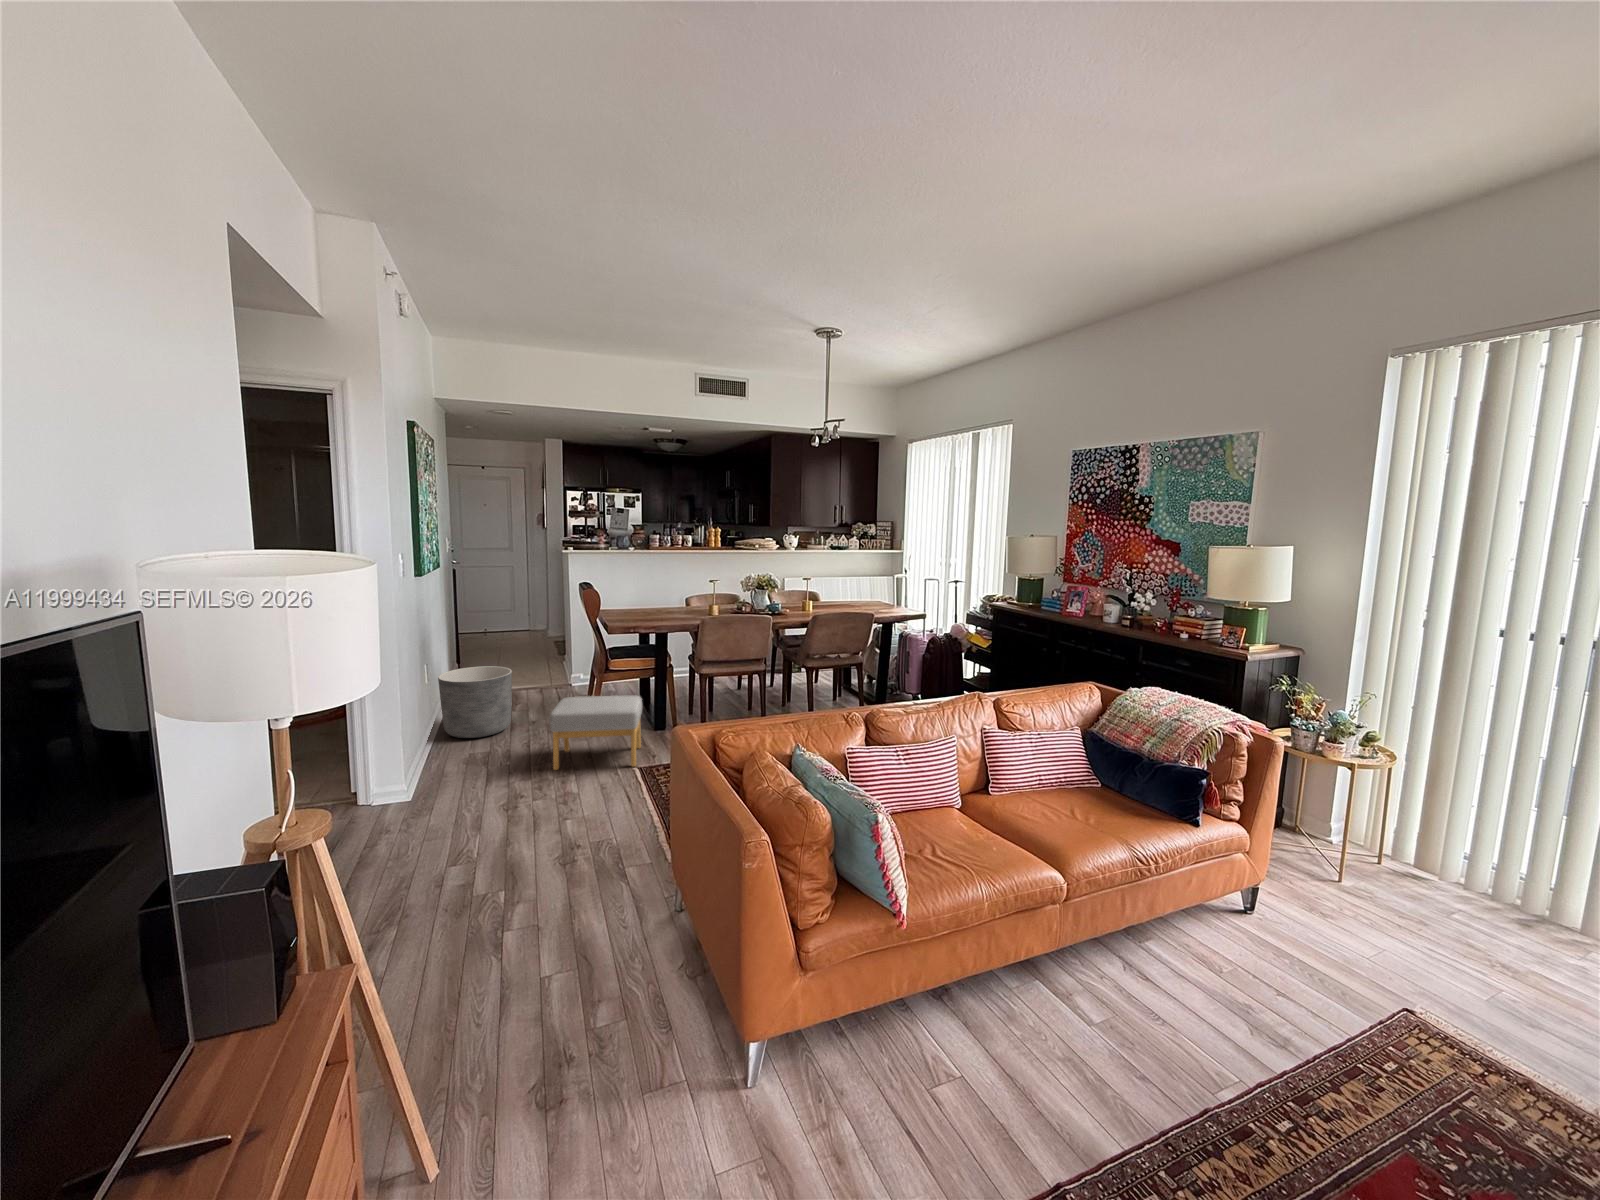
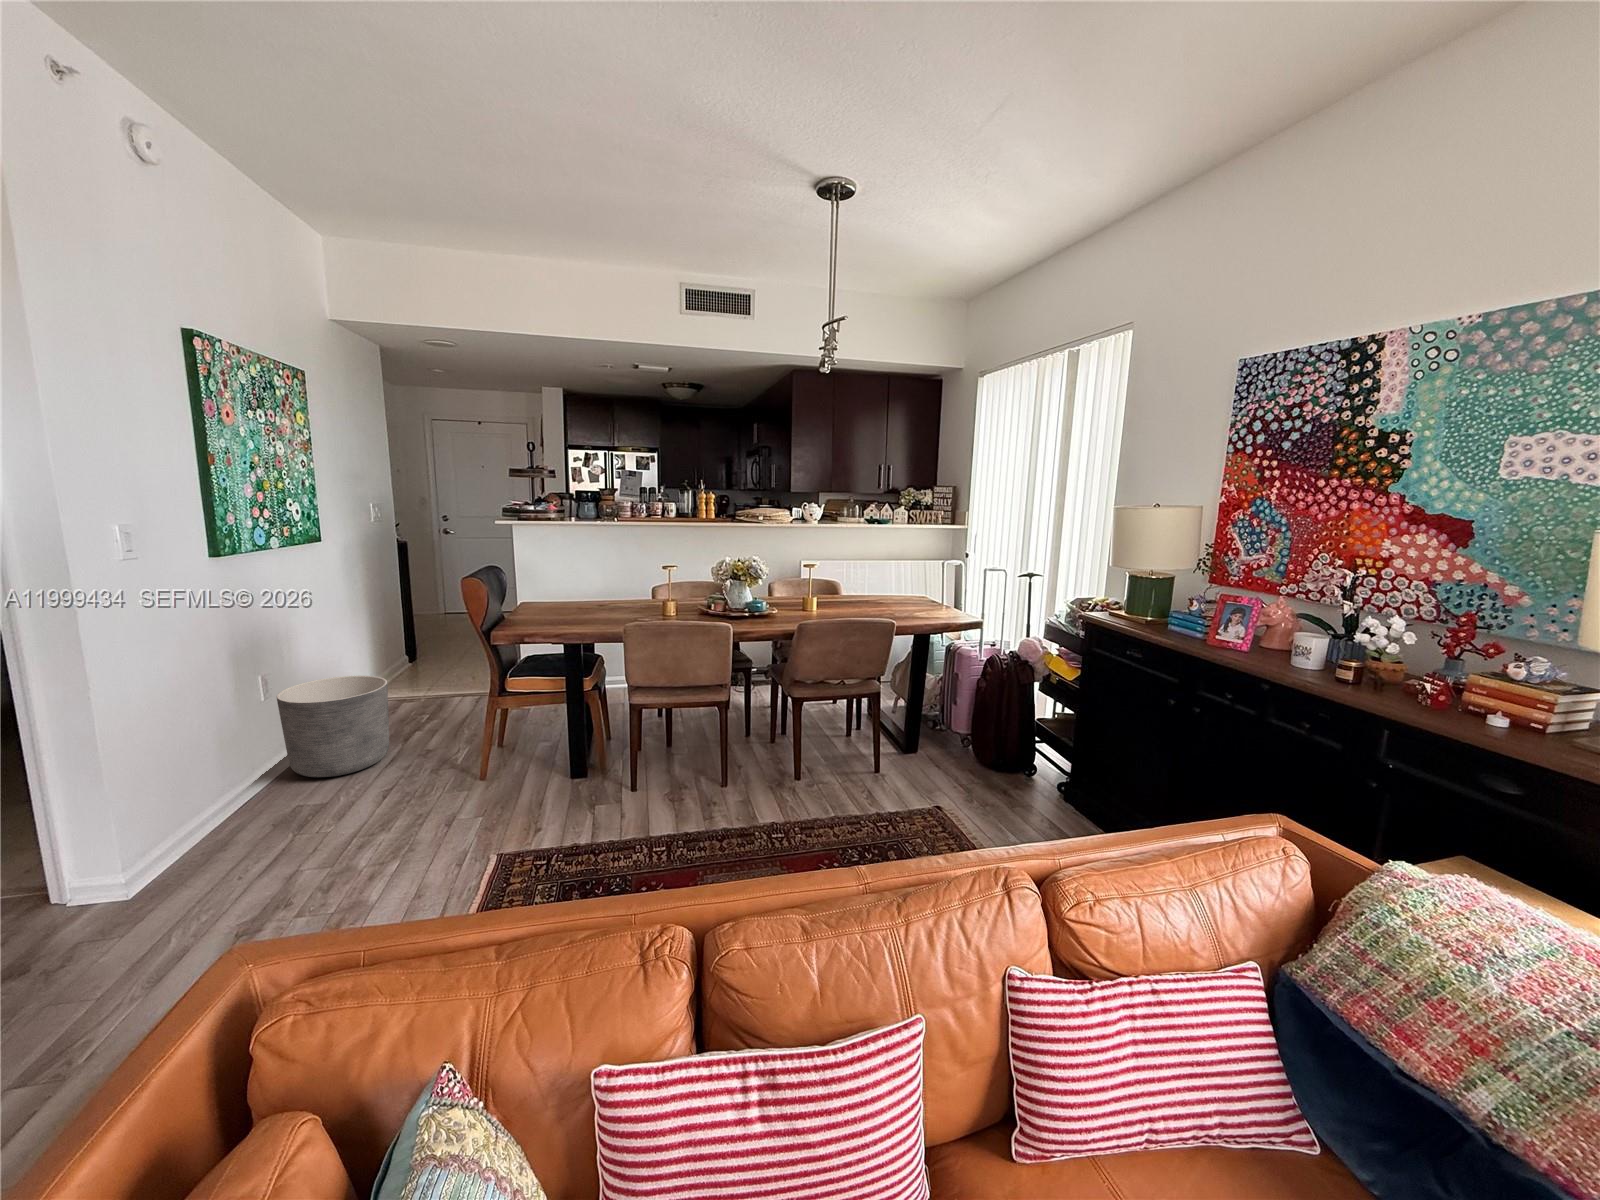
footstool: present [550,696,642,770] -> none [363,736,528,852]

